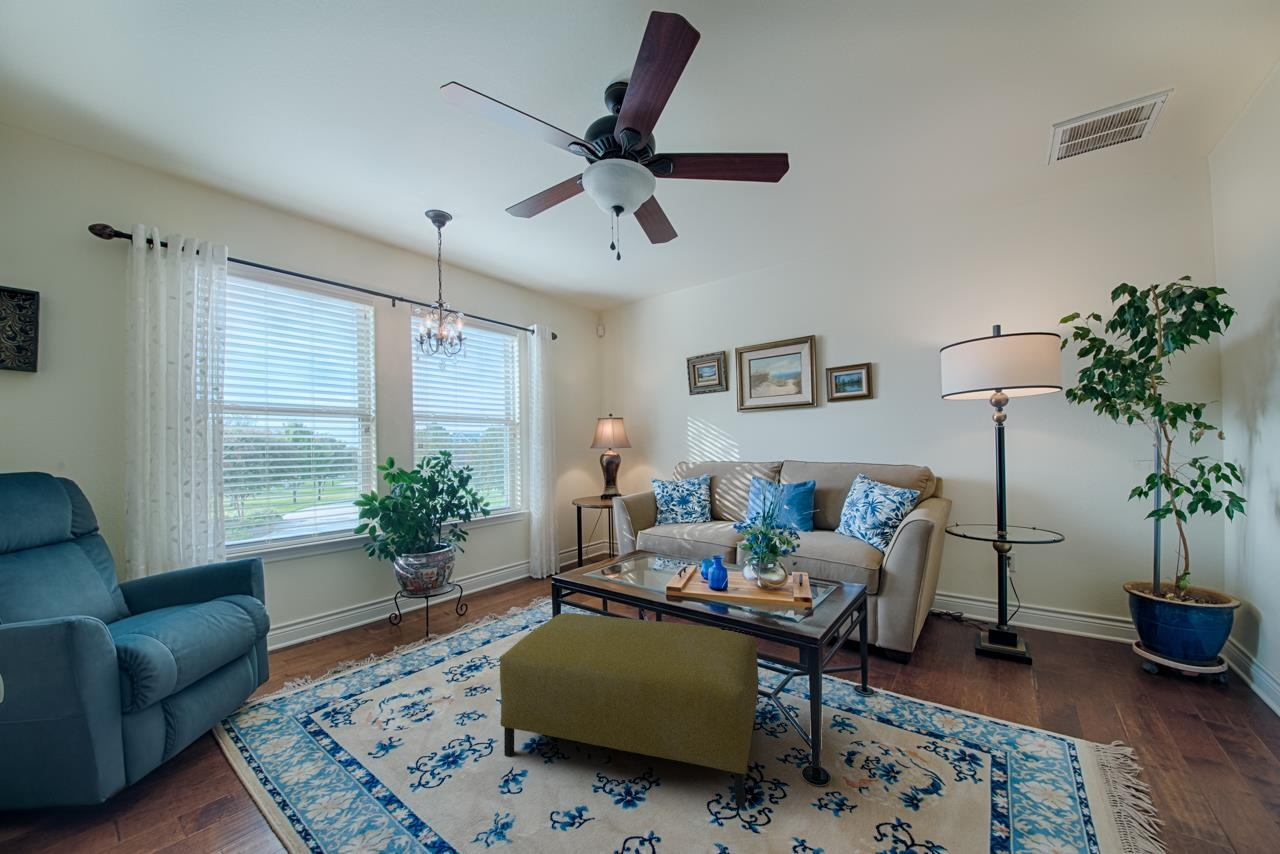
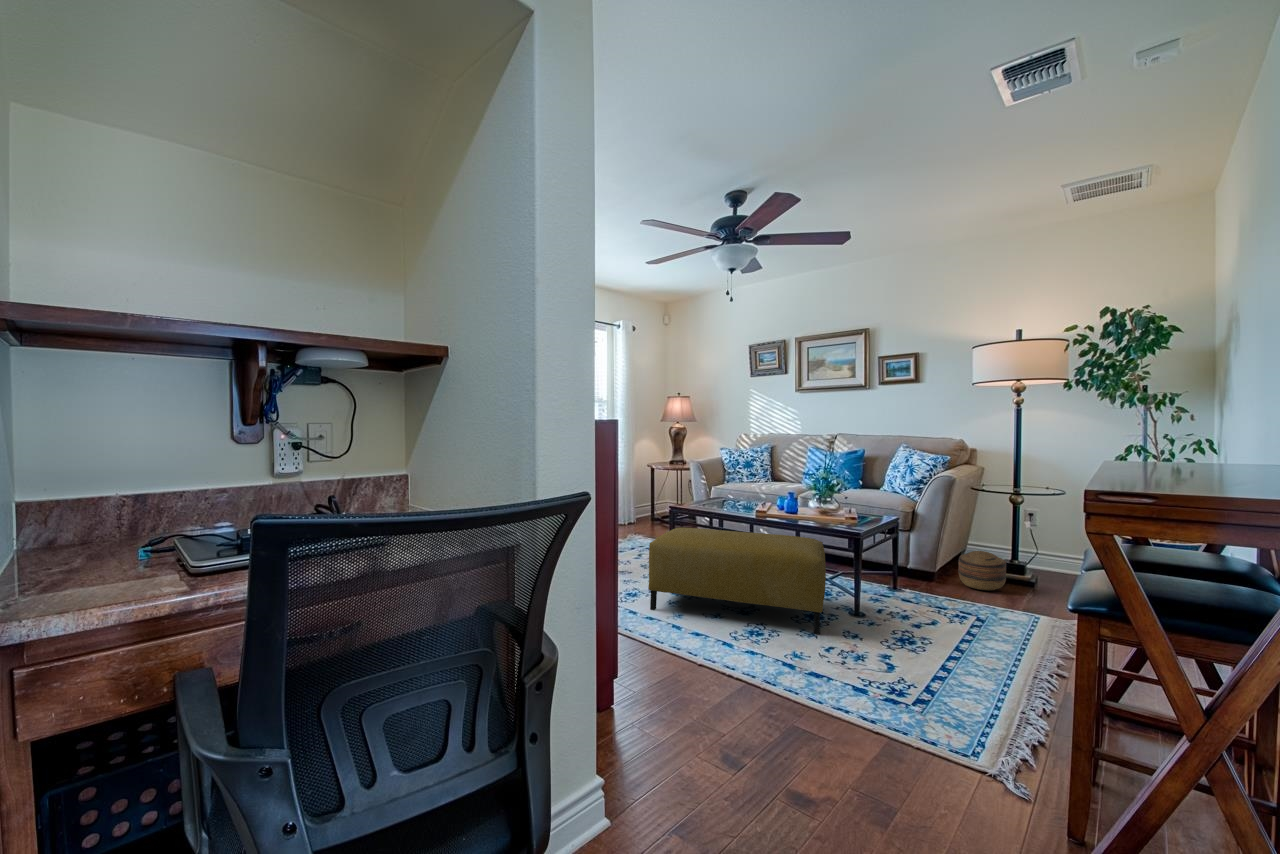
basket: none [937,617,999,673] -> present [958,551,1006,590]

